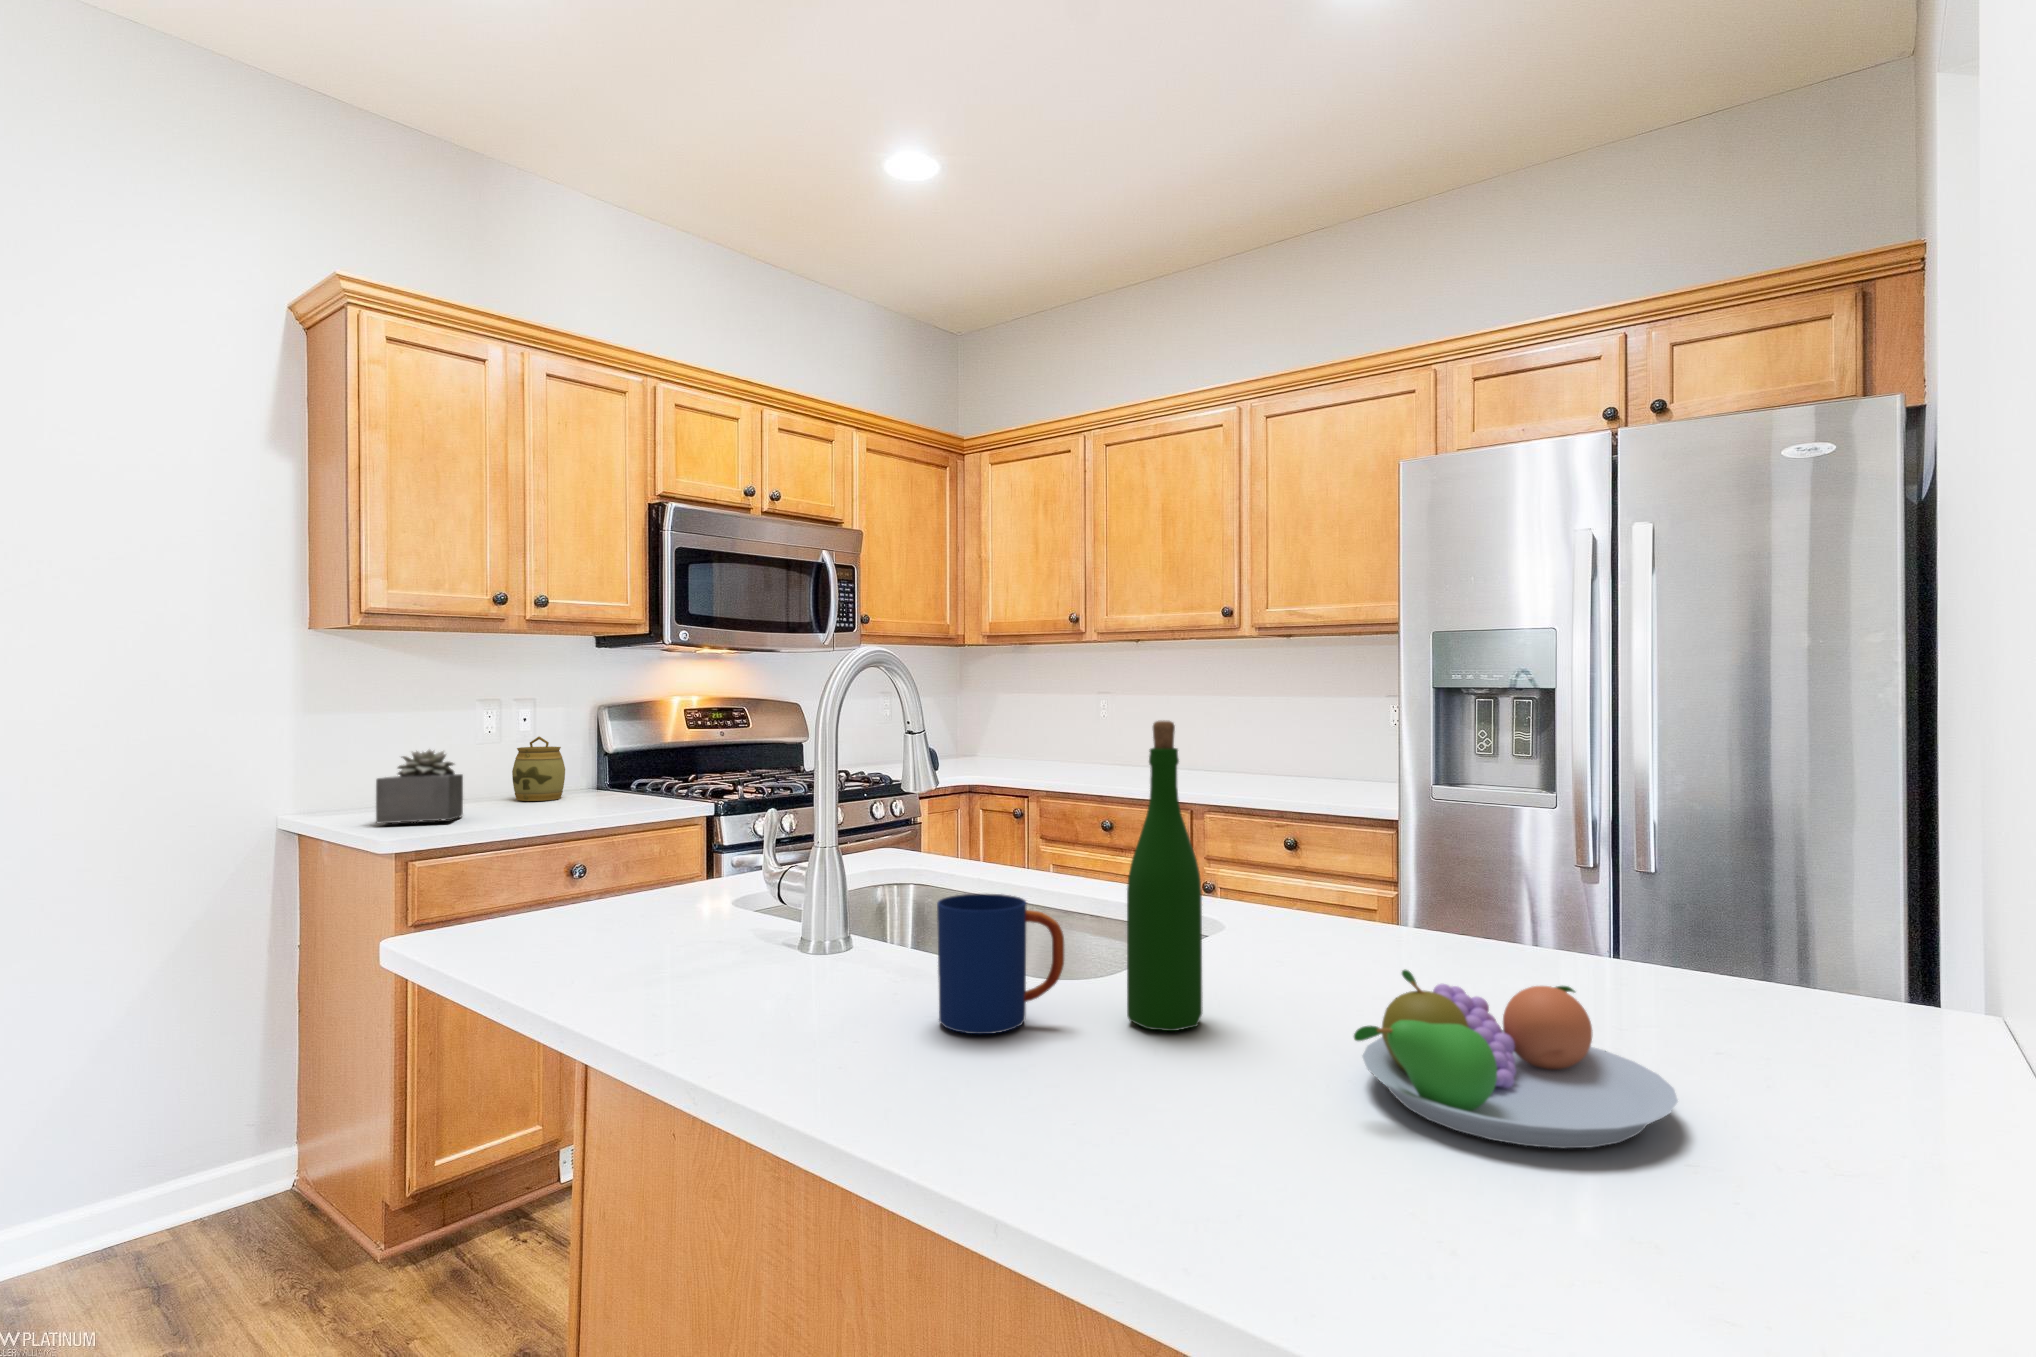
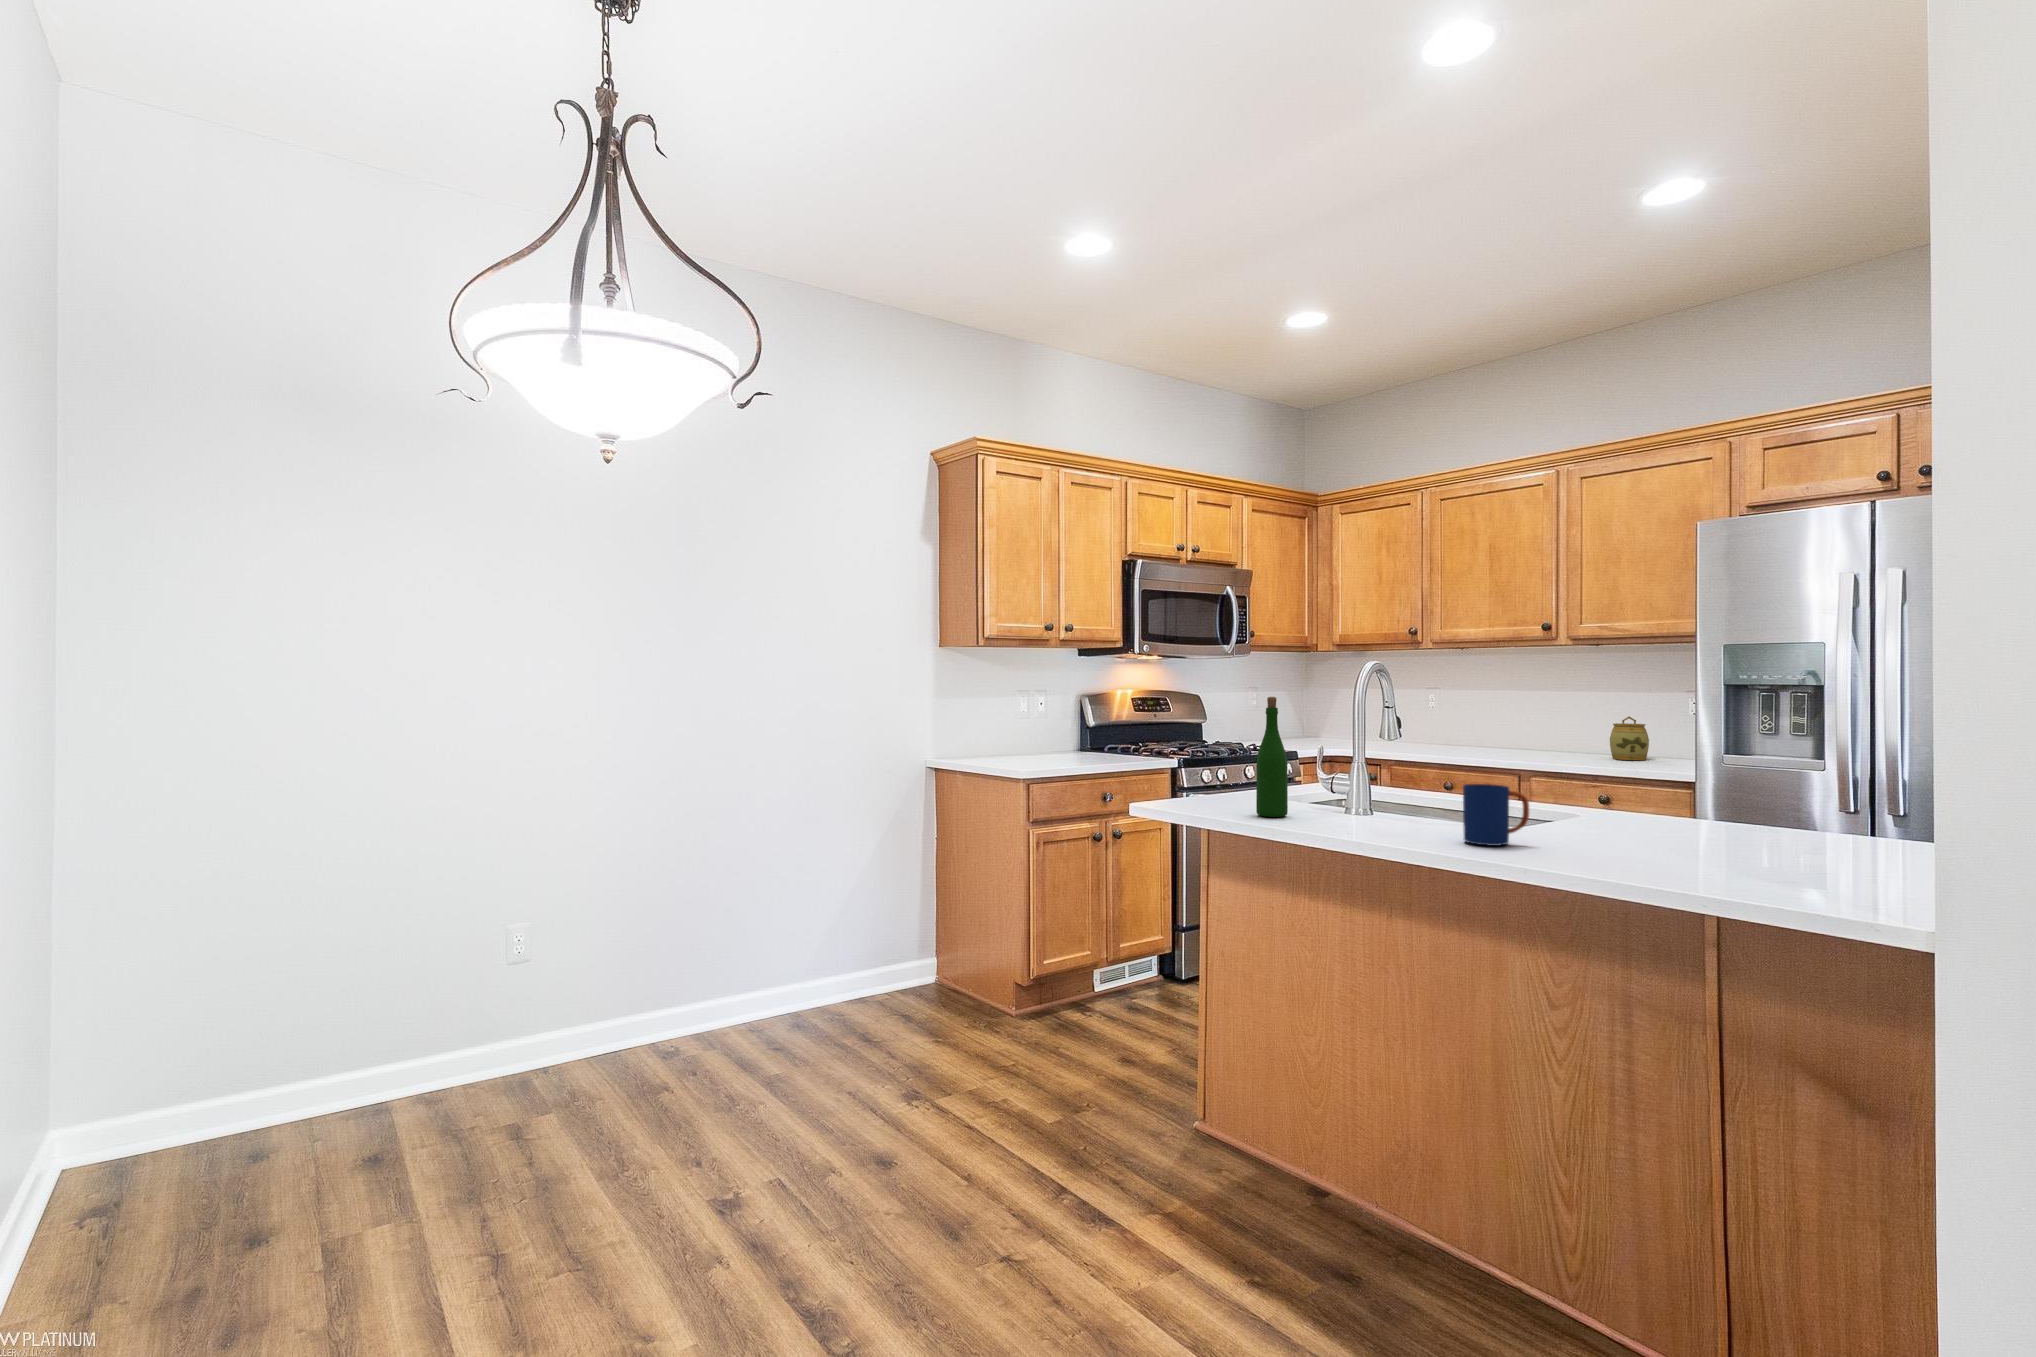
wine bottle: present [1127,720,1203,1031] -> present [1256,697,1288,817]
jar: present [512,736,565,801] -> present [1610,716,1649,760]
succulent plant: present [376,749,463,823] -> none [989,720,1031,765]
fruit bowl: present [1354,970,1678,1148] -> none [1693,815,1854,881]

